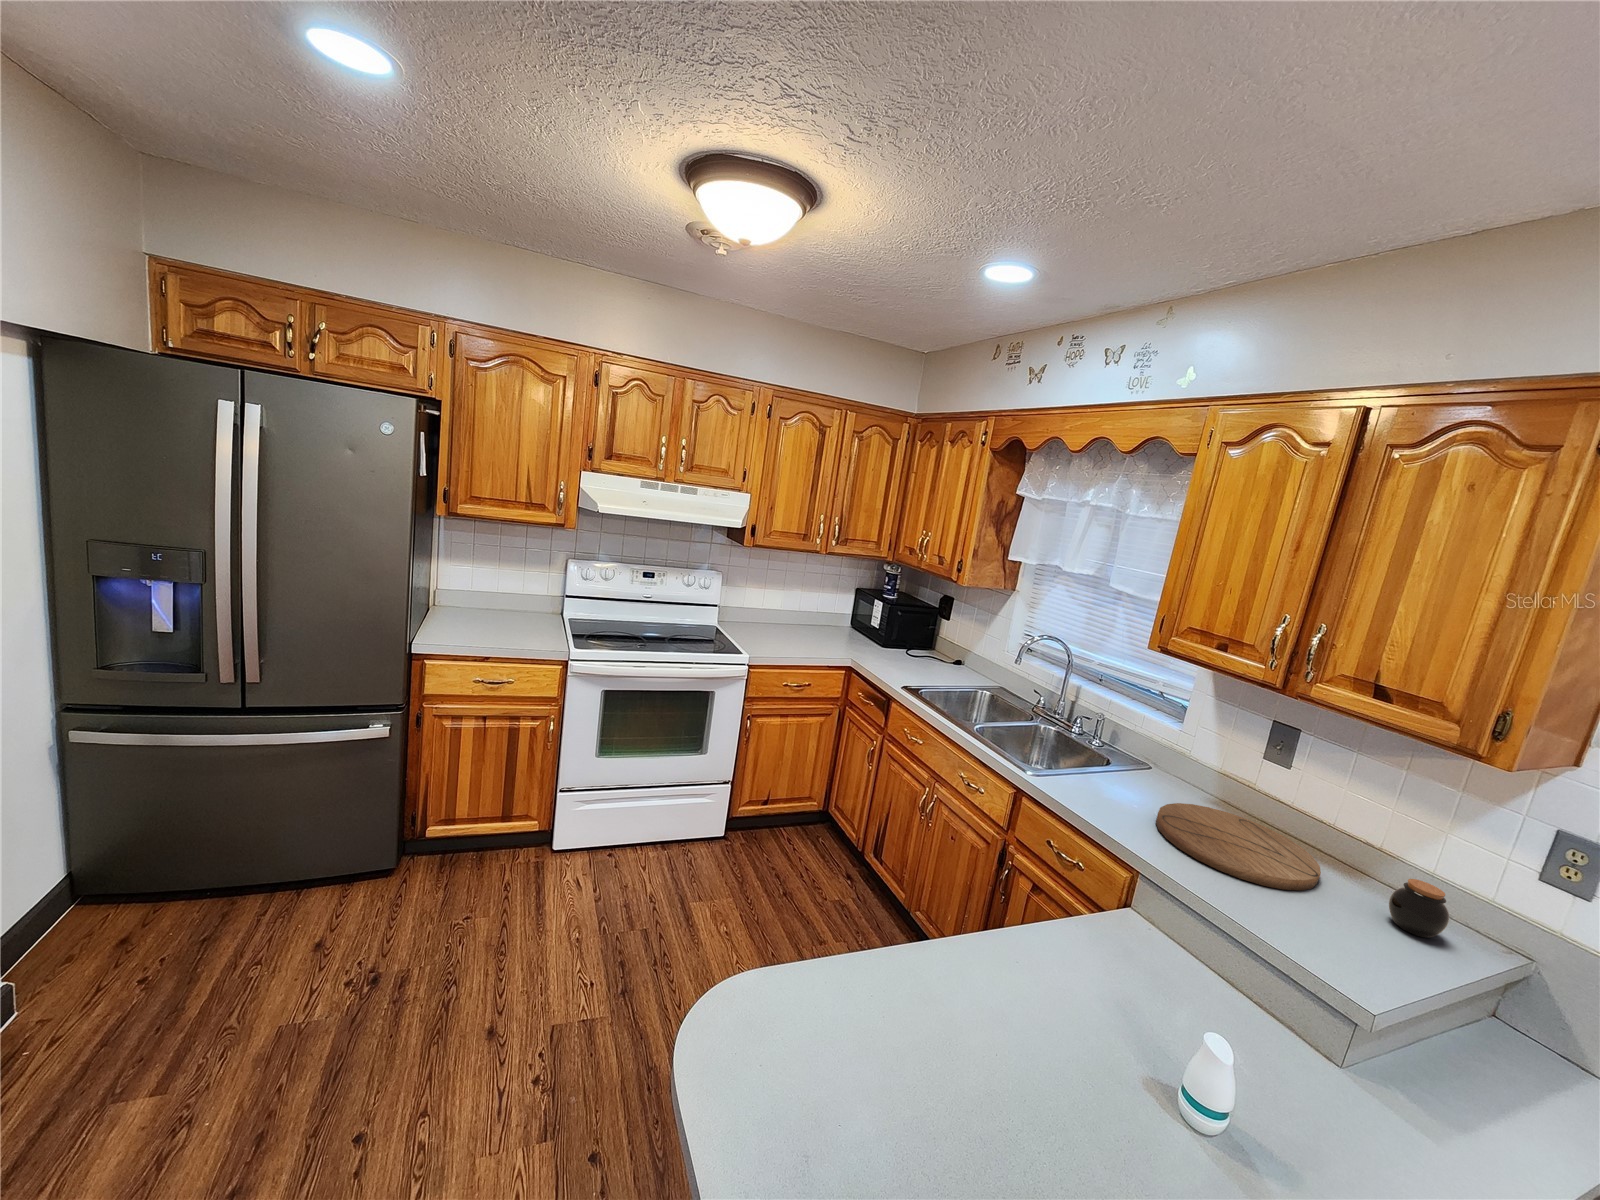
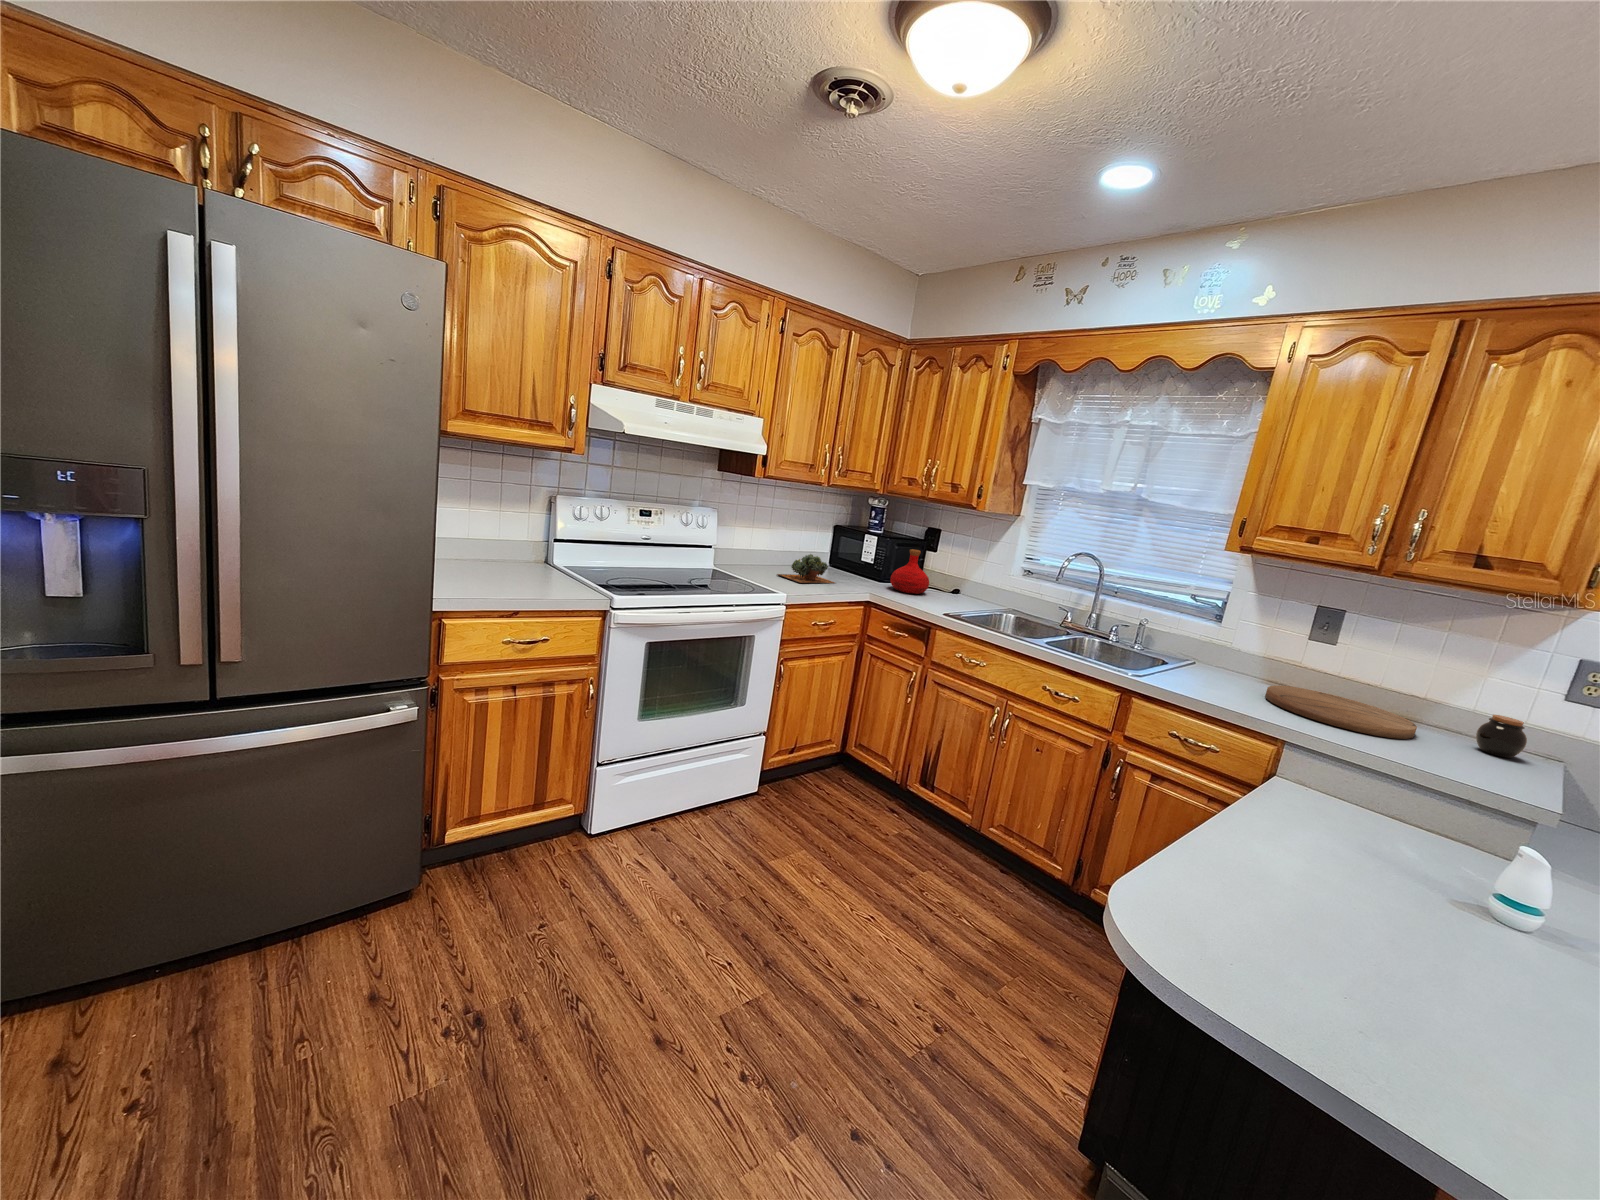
succulent plant: none [770,616,824,646] -> present [777,554,835,583]
bottle: none [877,617,916,662] -> present [890,549,929,594]

